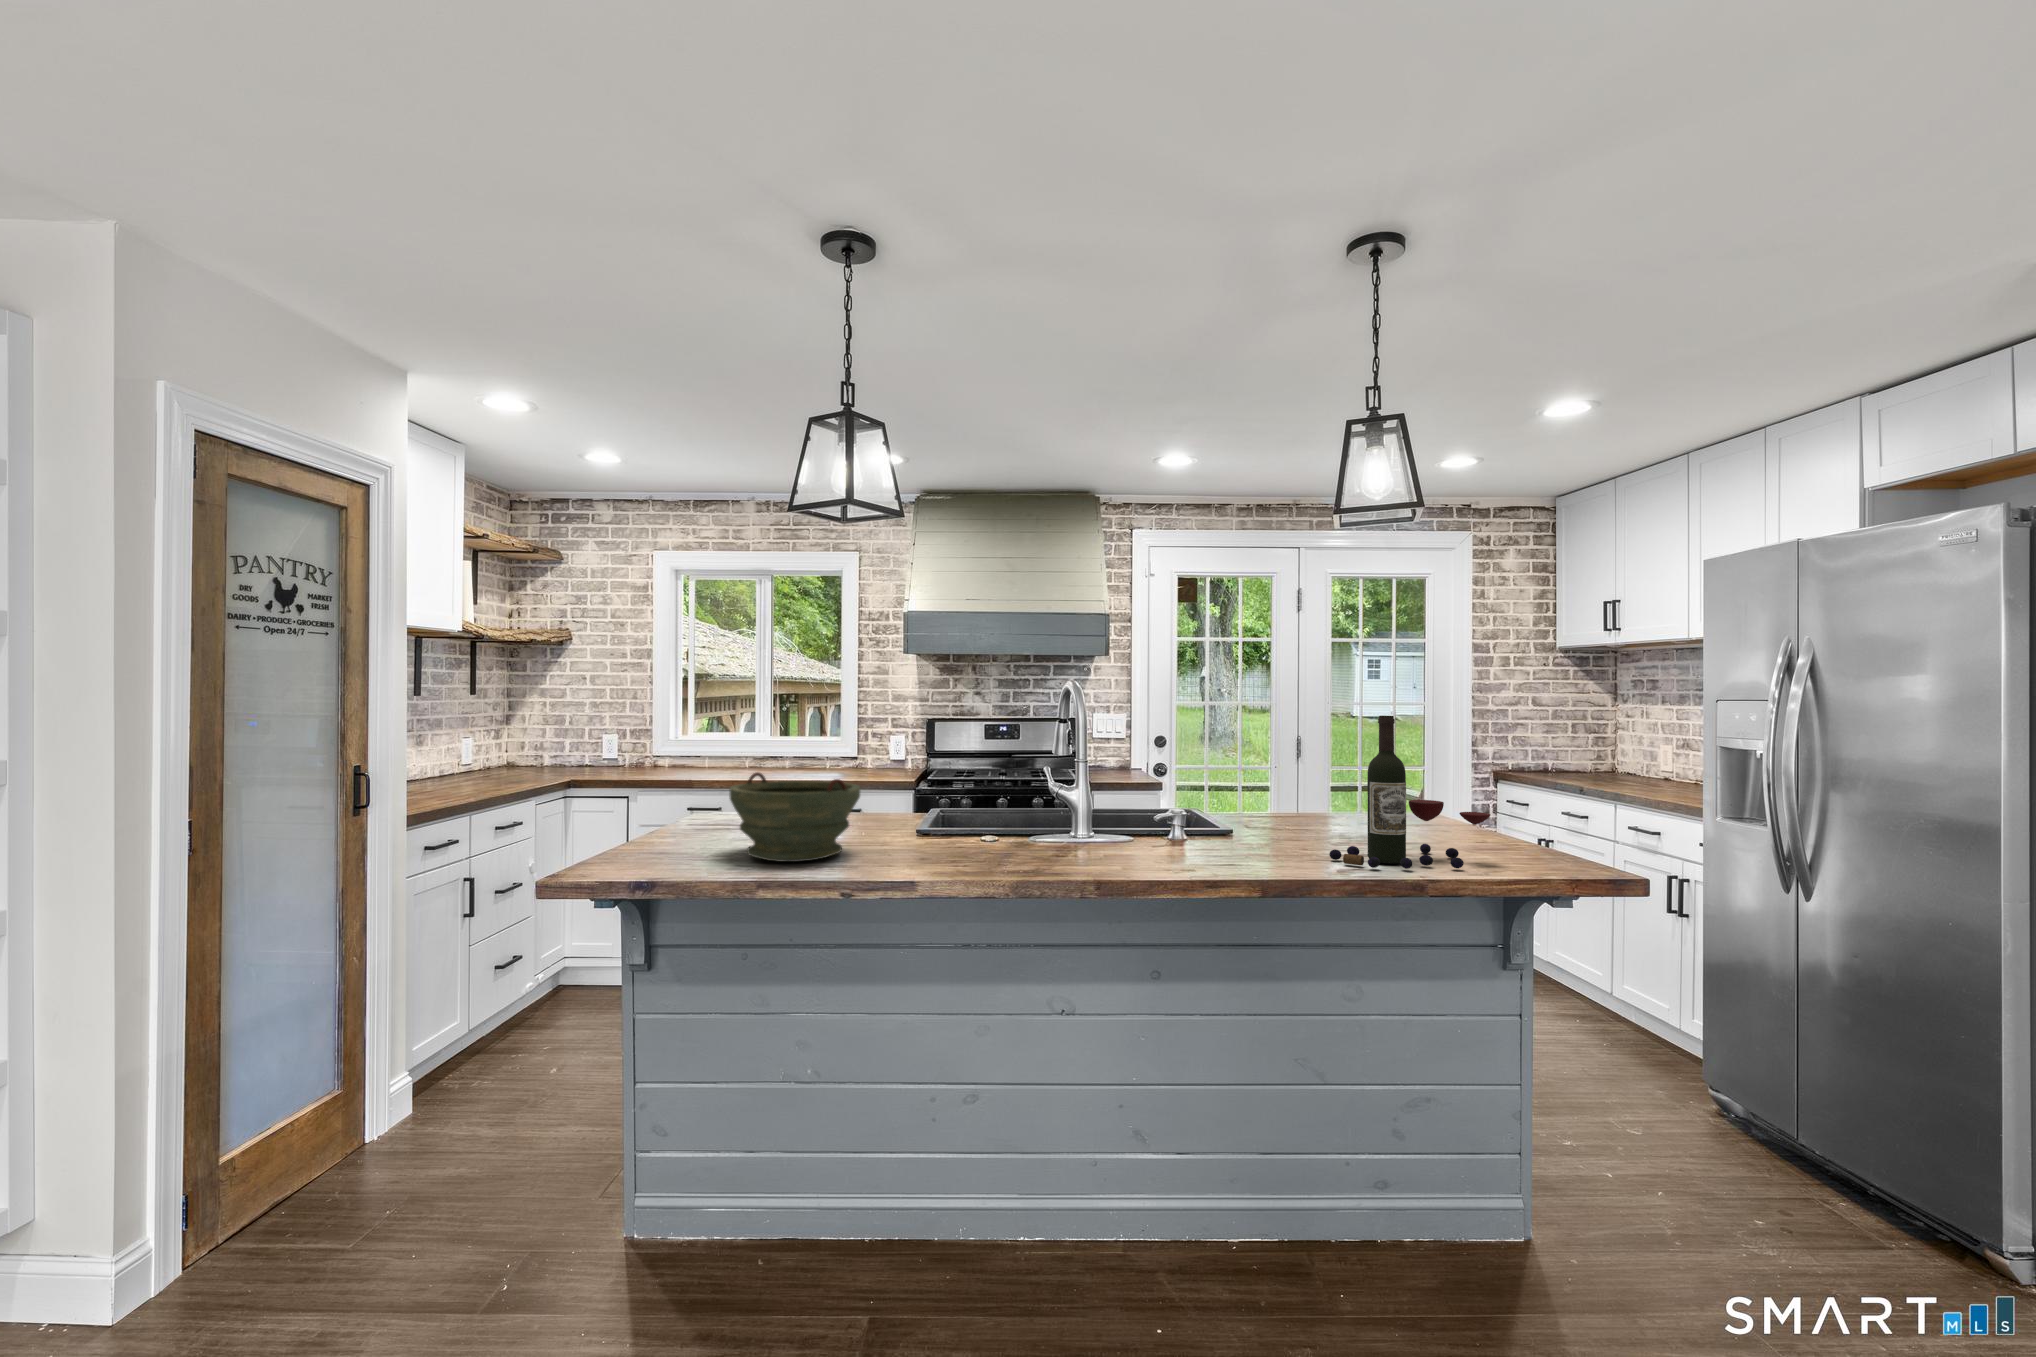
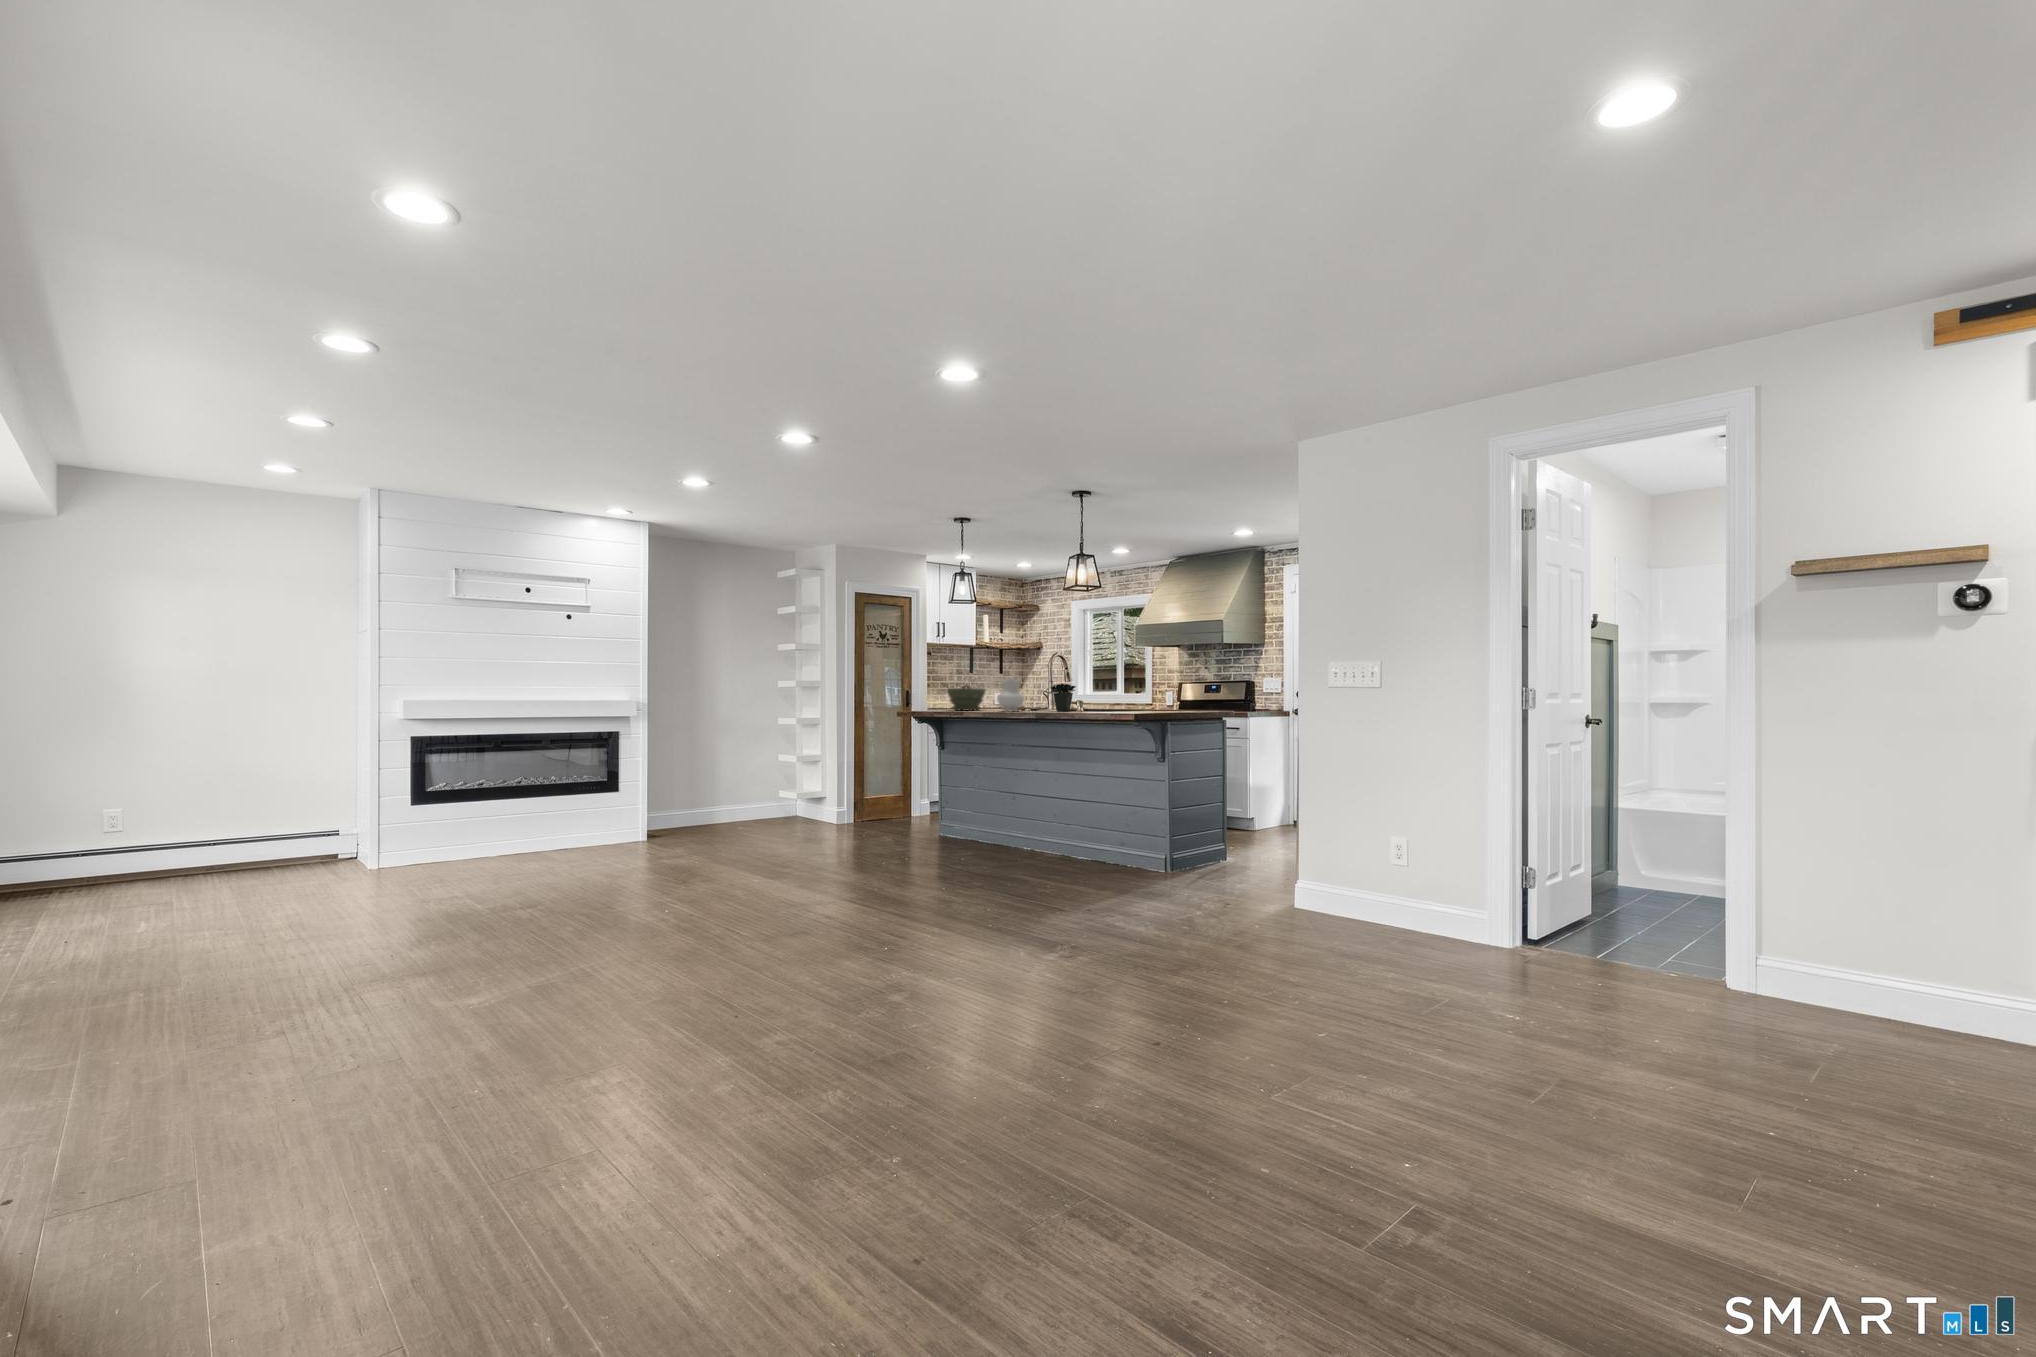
potted plant: none [1185,714,1266,862] -> present [1049,661,1076,711]
wine bottle: present [1329,716,1491,869] -> none [1083,659,1130,712]
ceramic pitcher: none [997,758,1090,871] -> present [997,677,1024,711]

